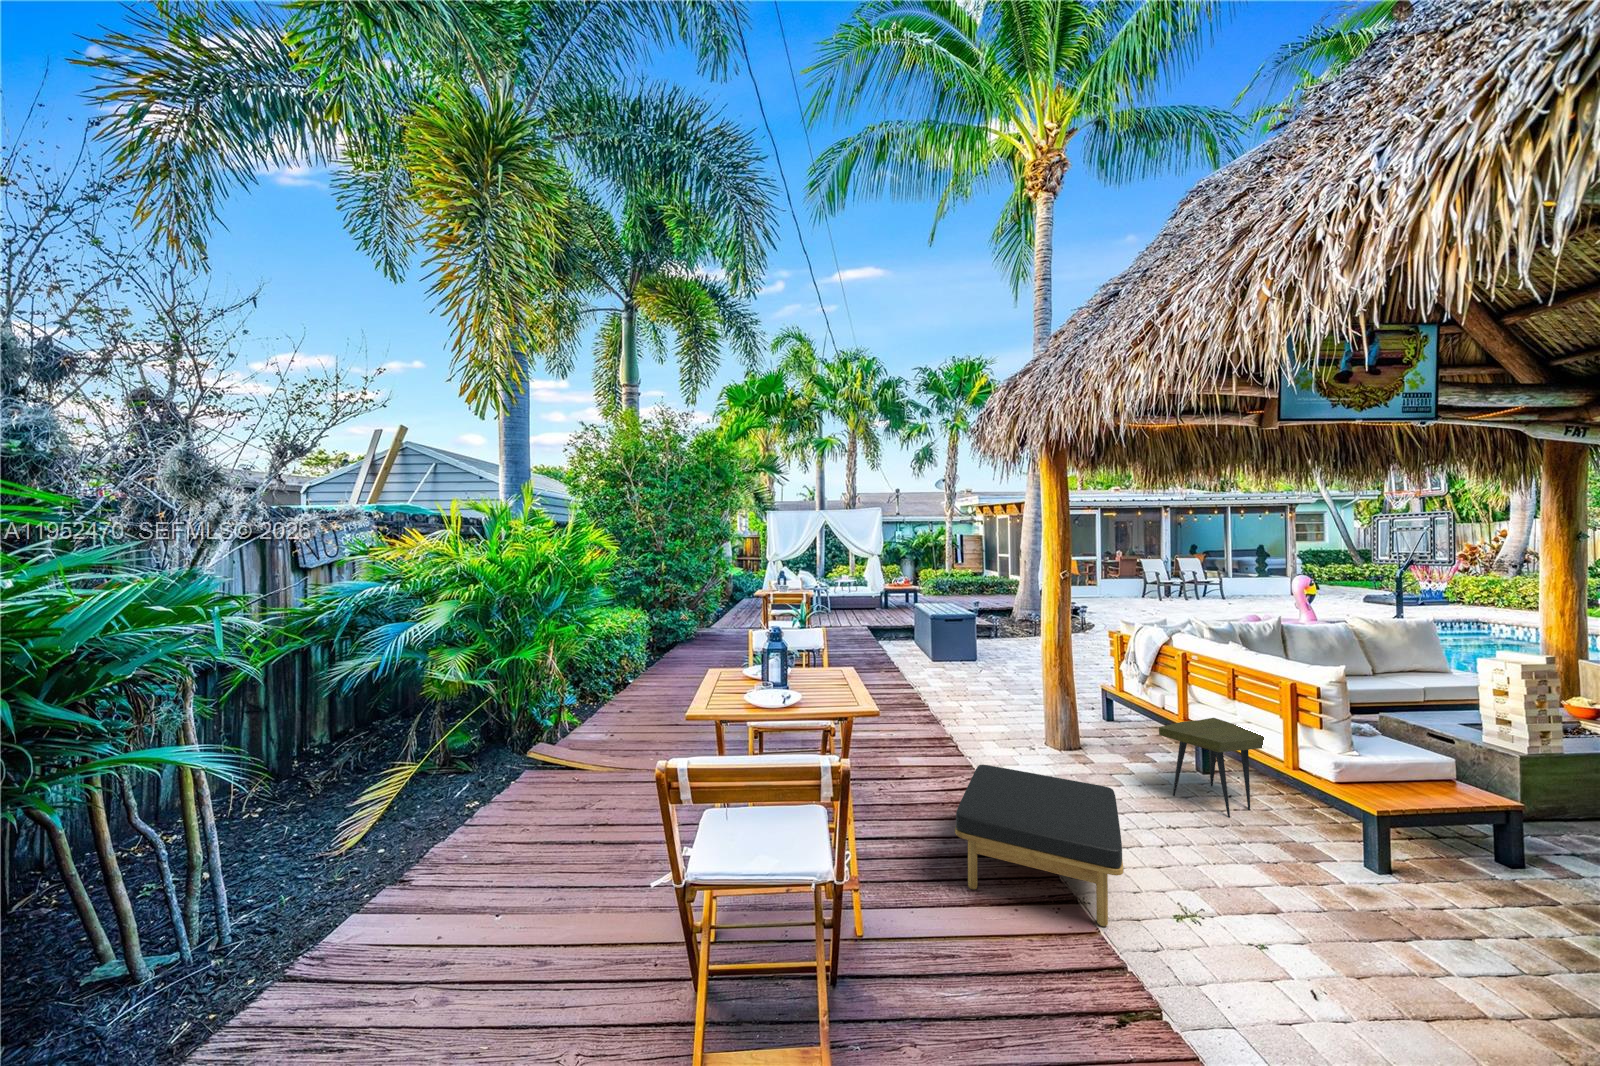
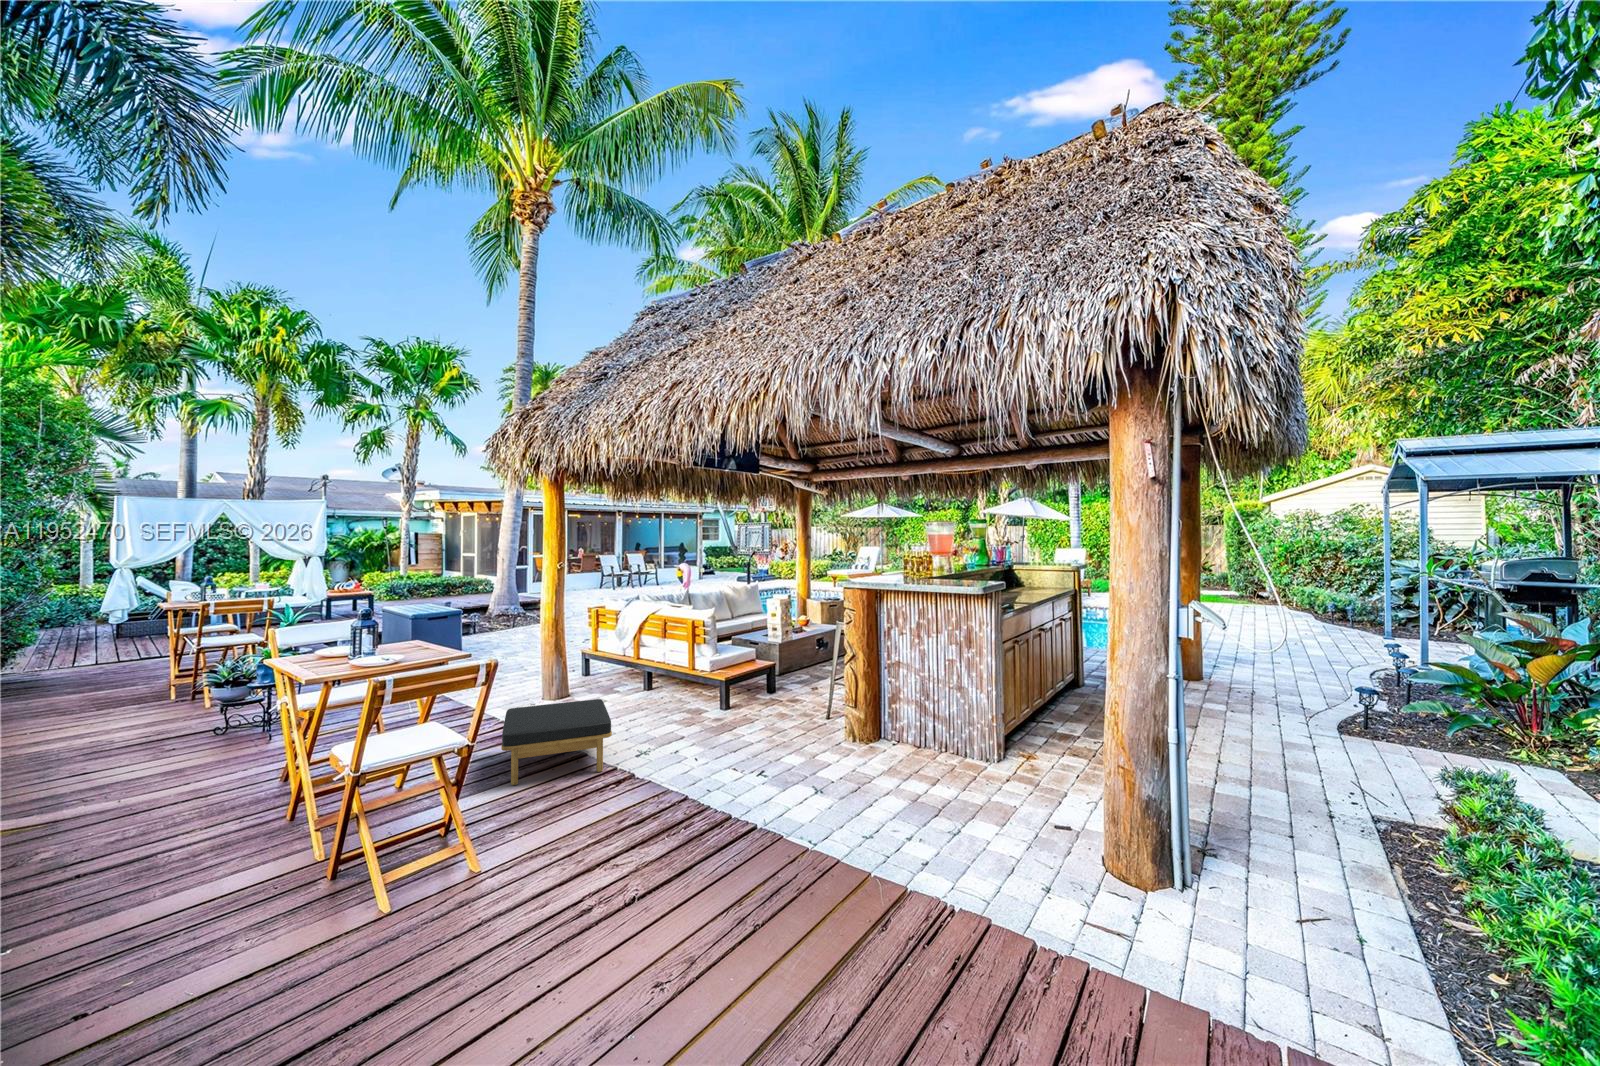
side table: present [1159,718,1264,817] -> none [625,652,682,707]

